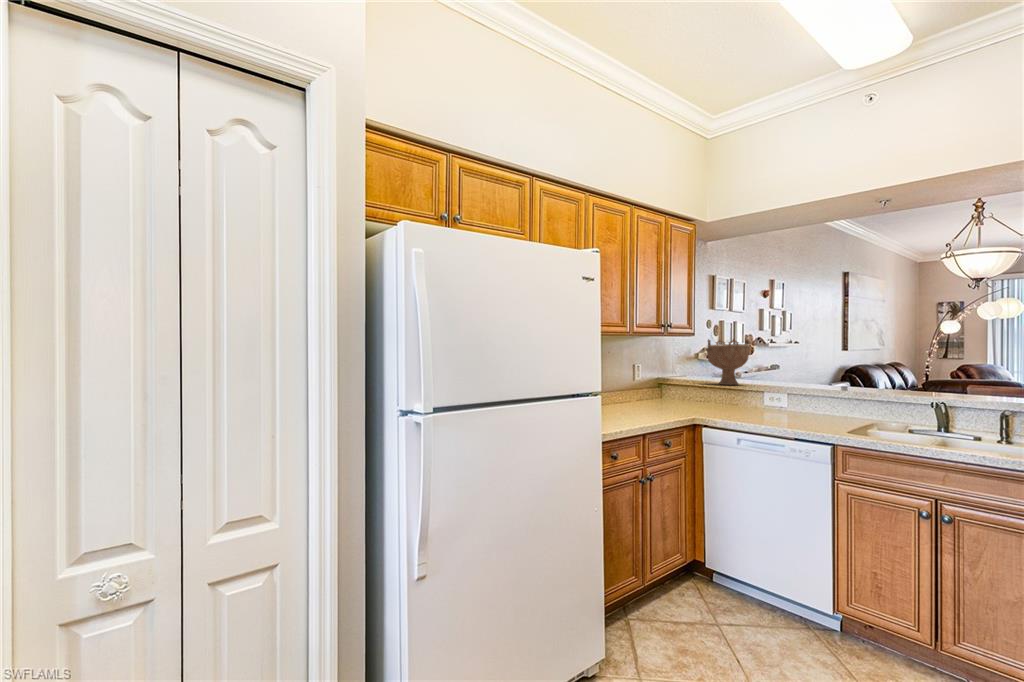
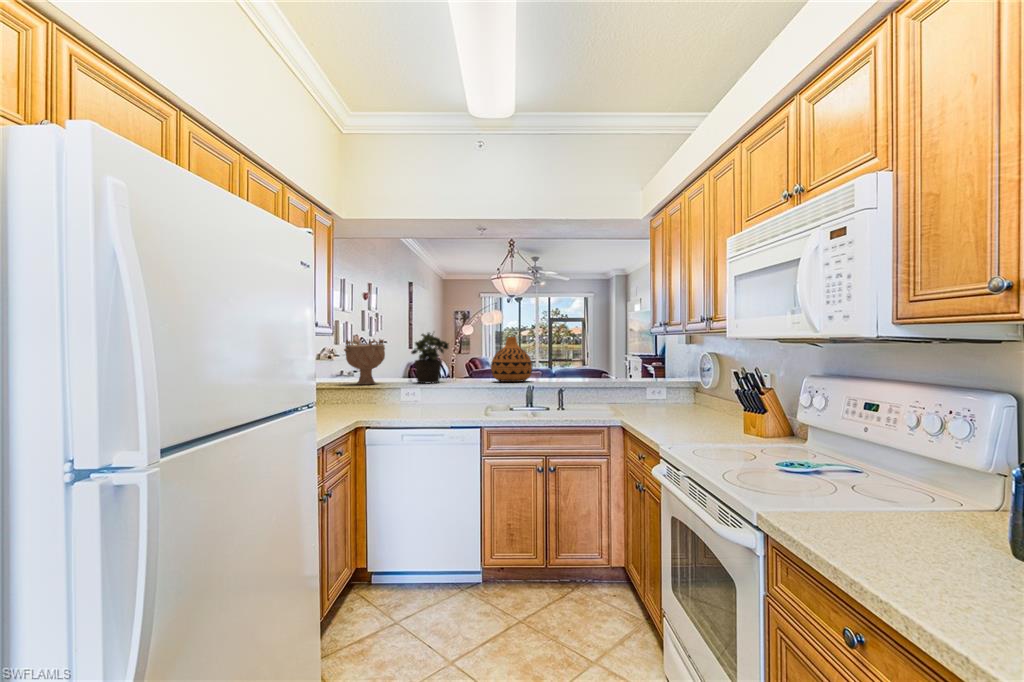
potted plant: none [779,329,831,389] -> present [411,333,449,383]
vase: none [884,336,954,396] -> present [491,337,532,382]

